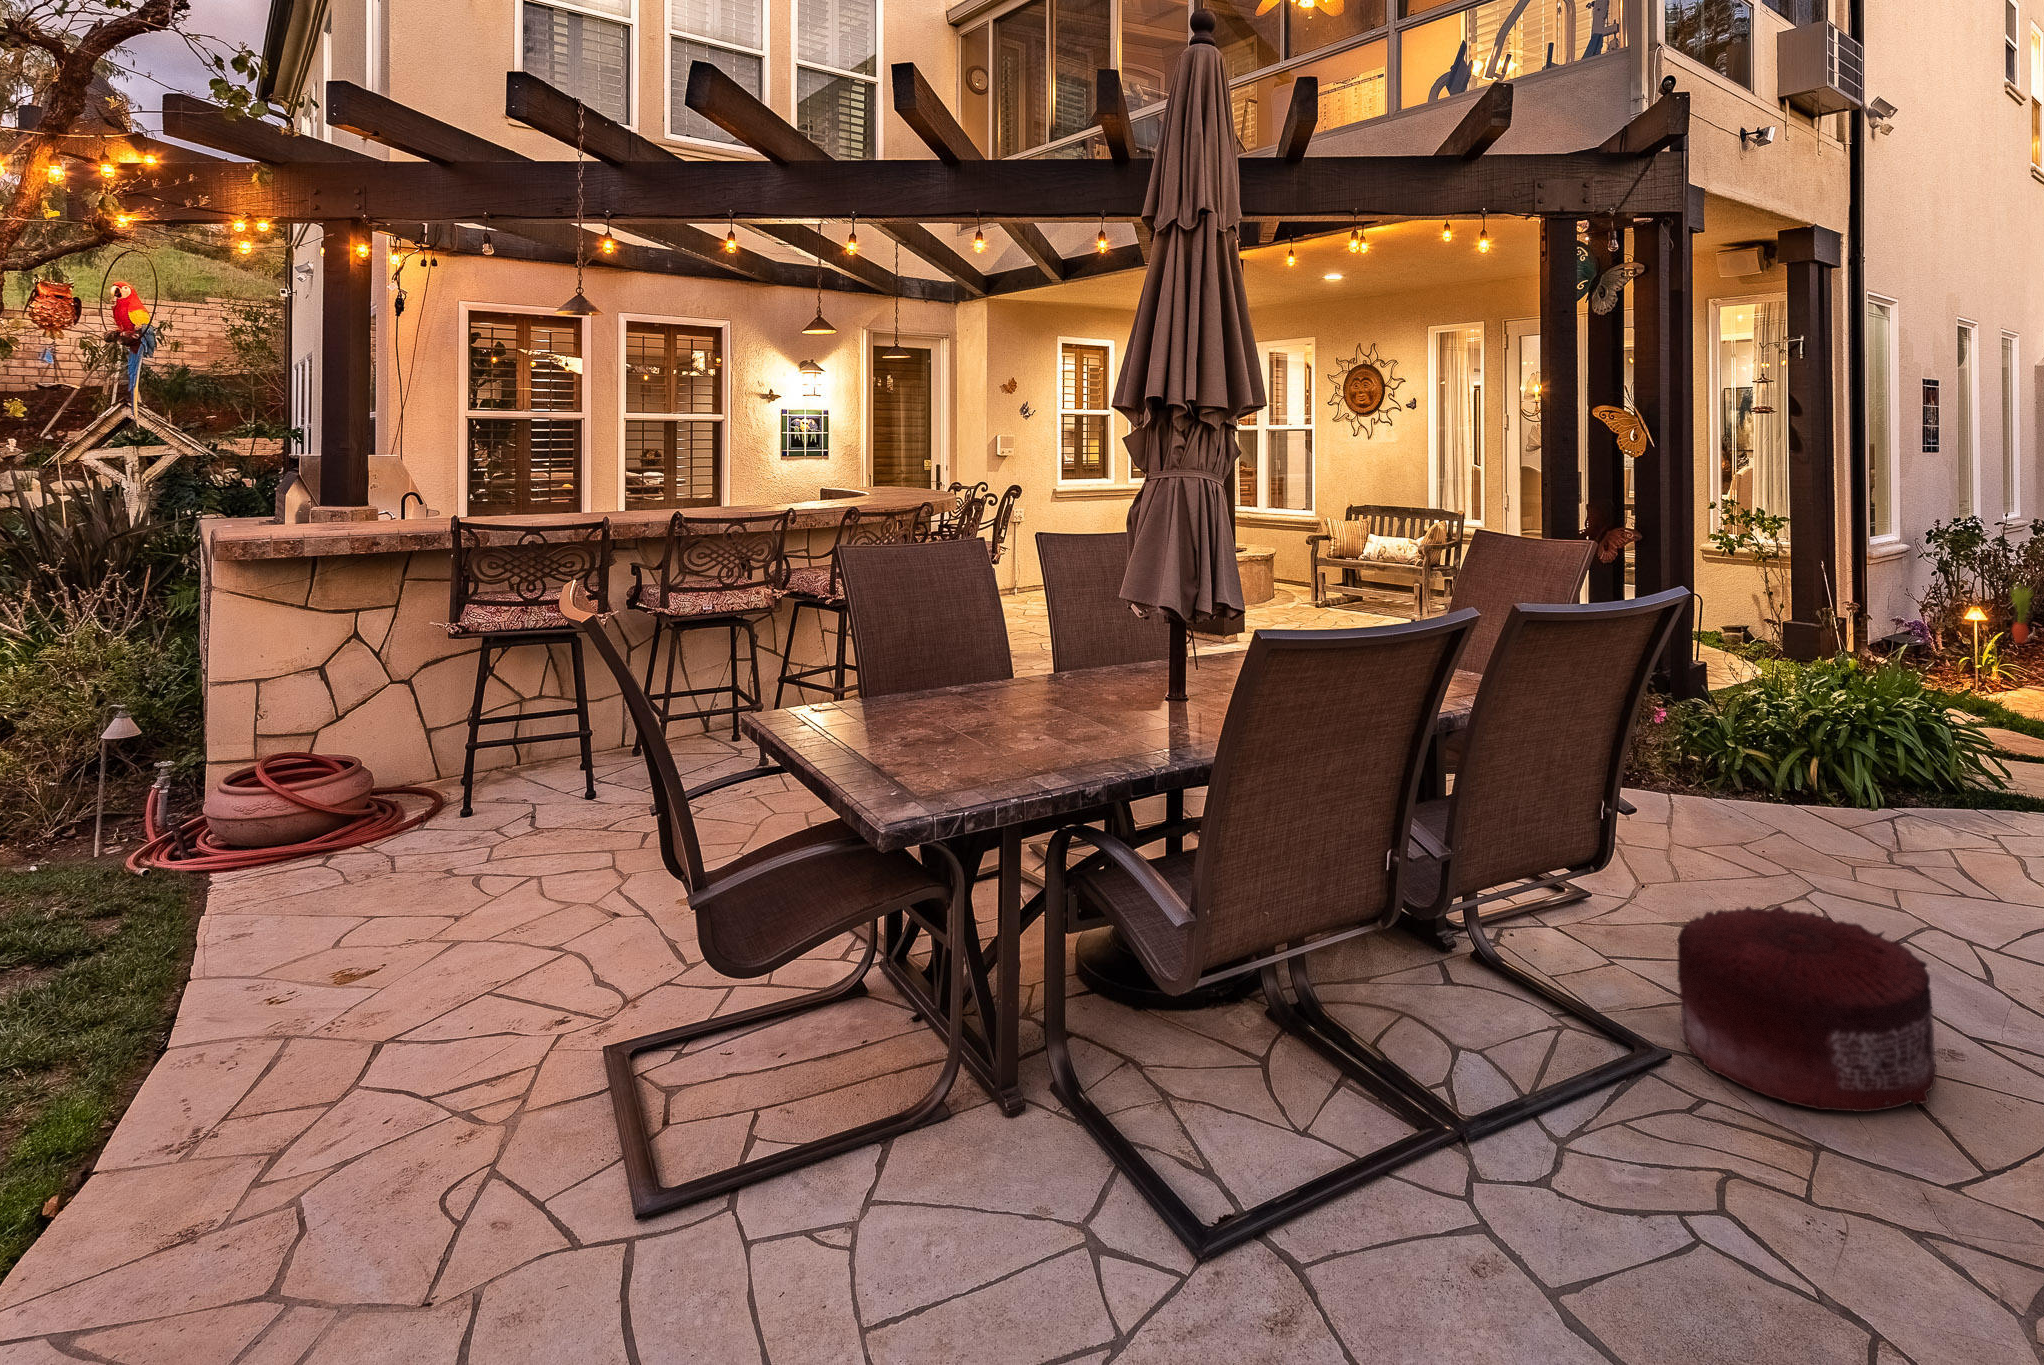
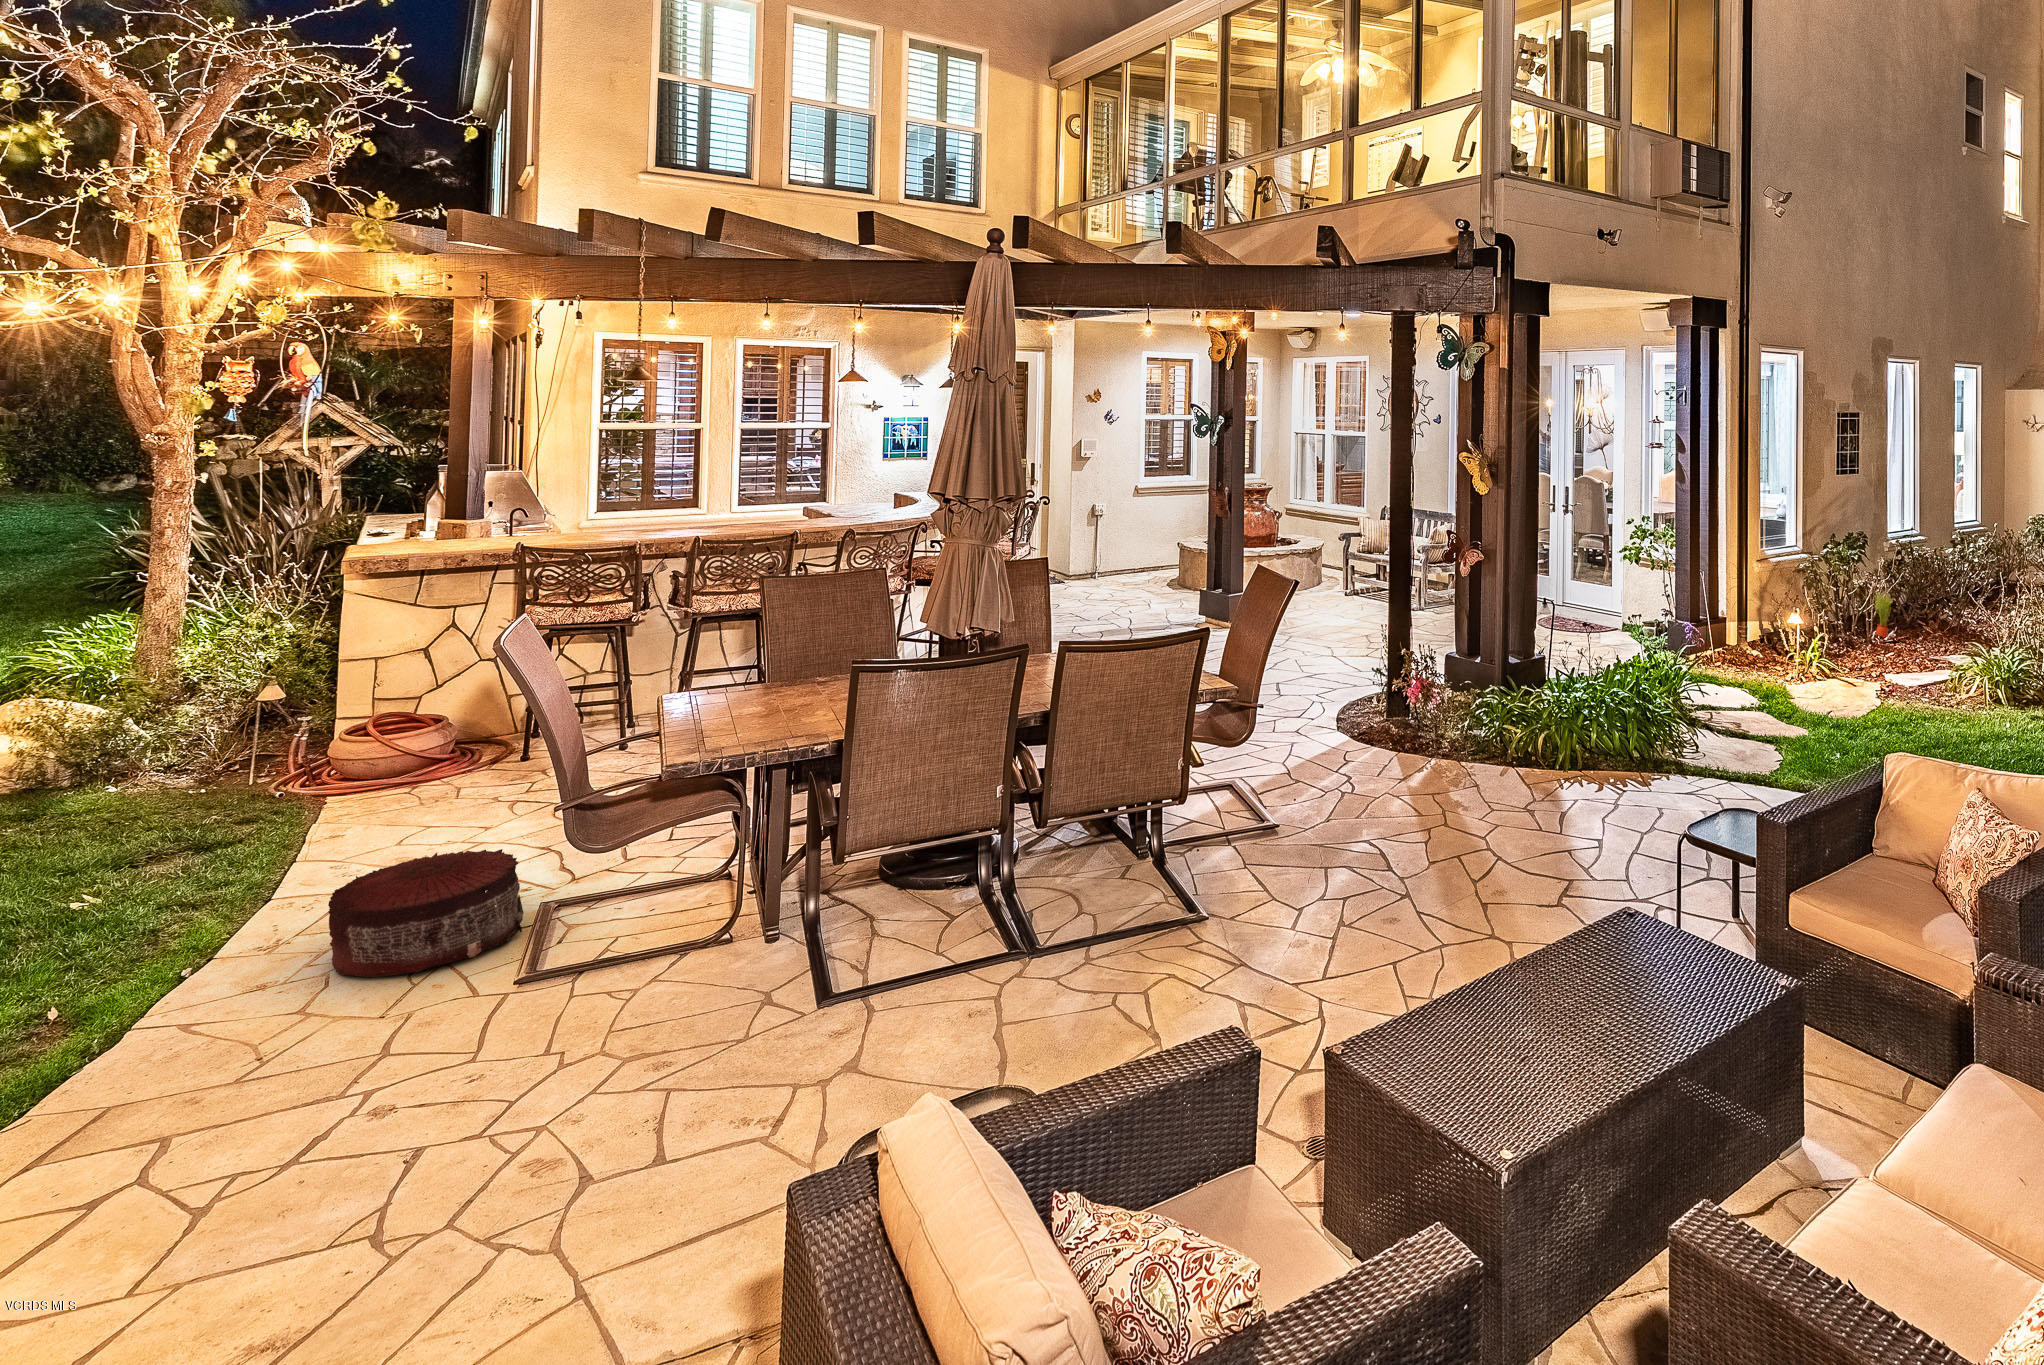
pouf: present [1677,905,1937,1112] -> present [328,849,523,977]

